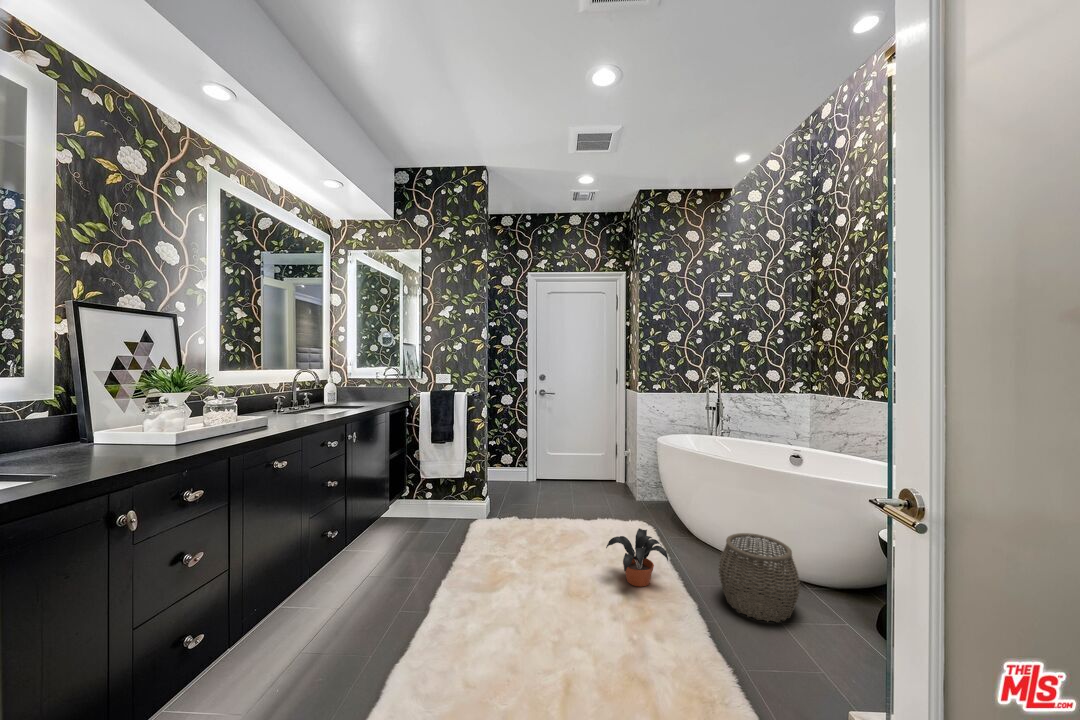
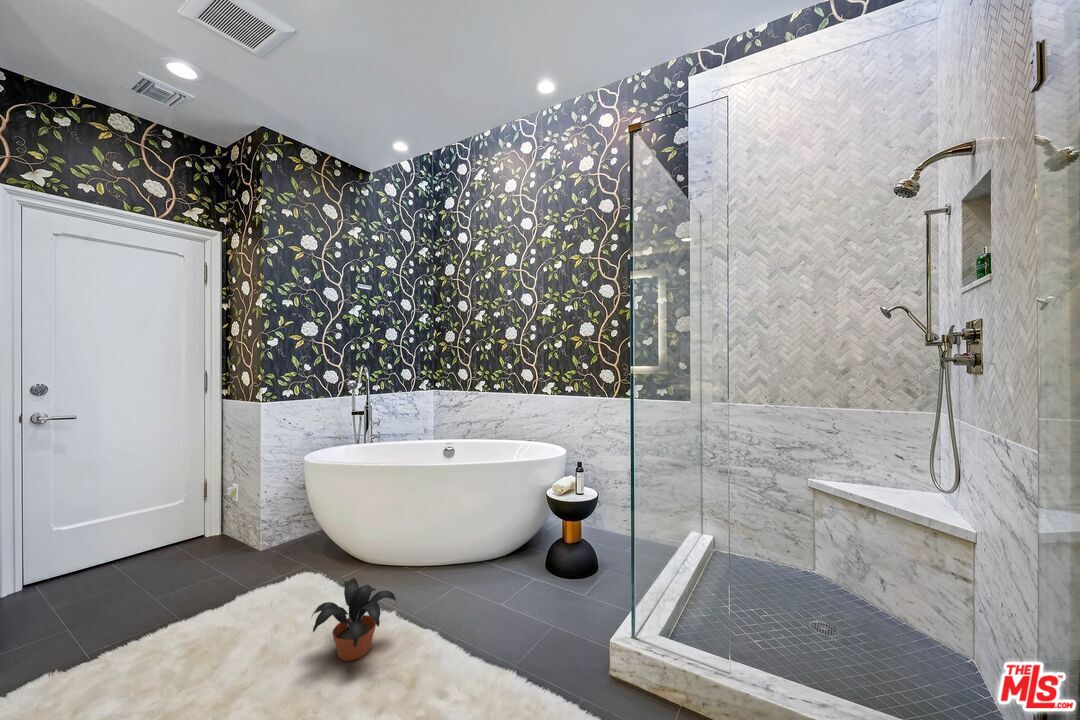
woven basket: present [719,533,800,622] -> none [443,530,514,617]

